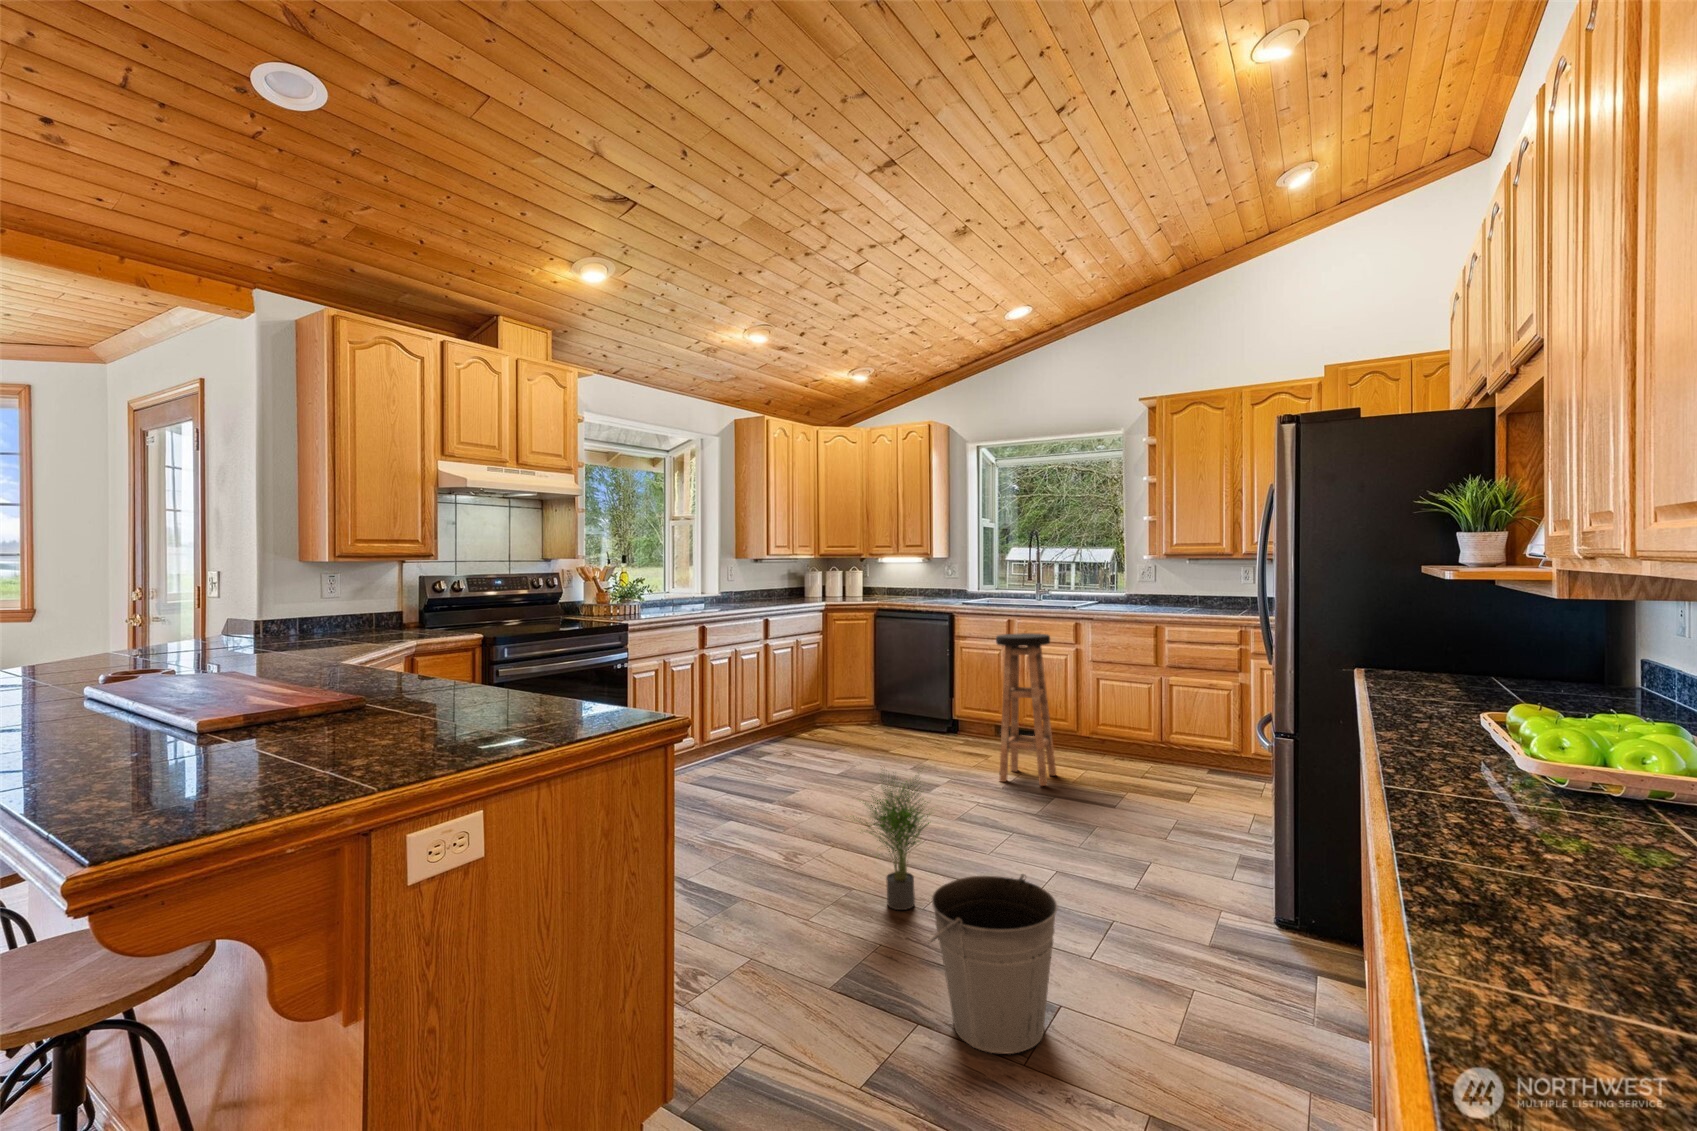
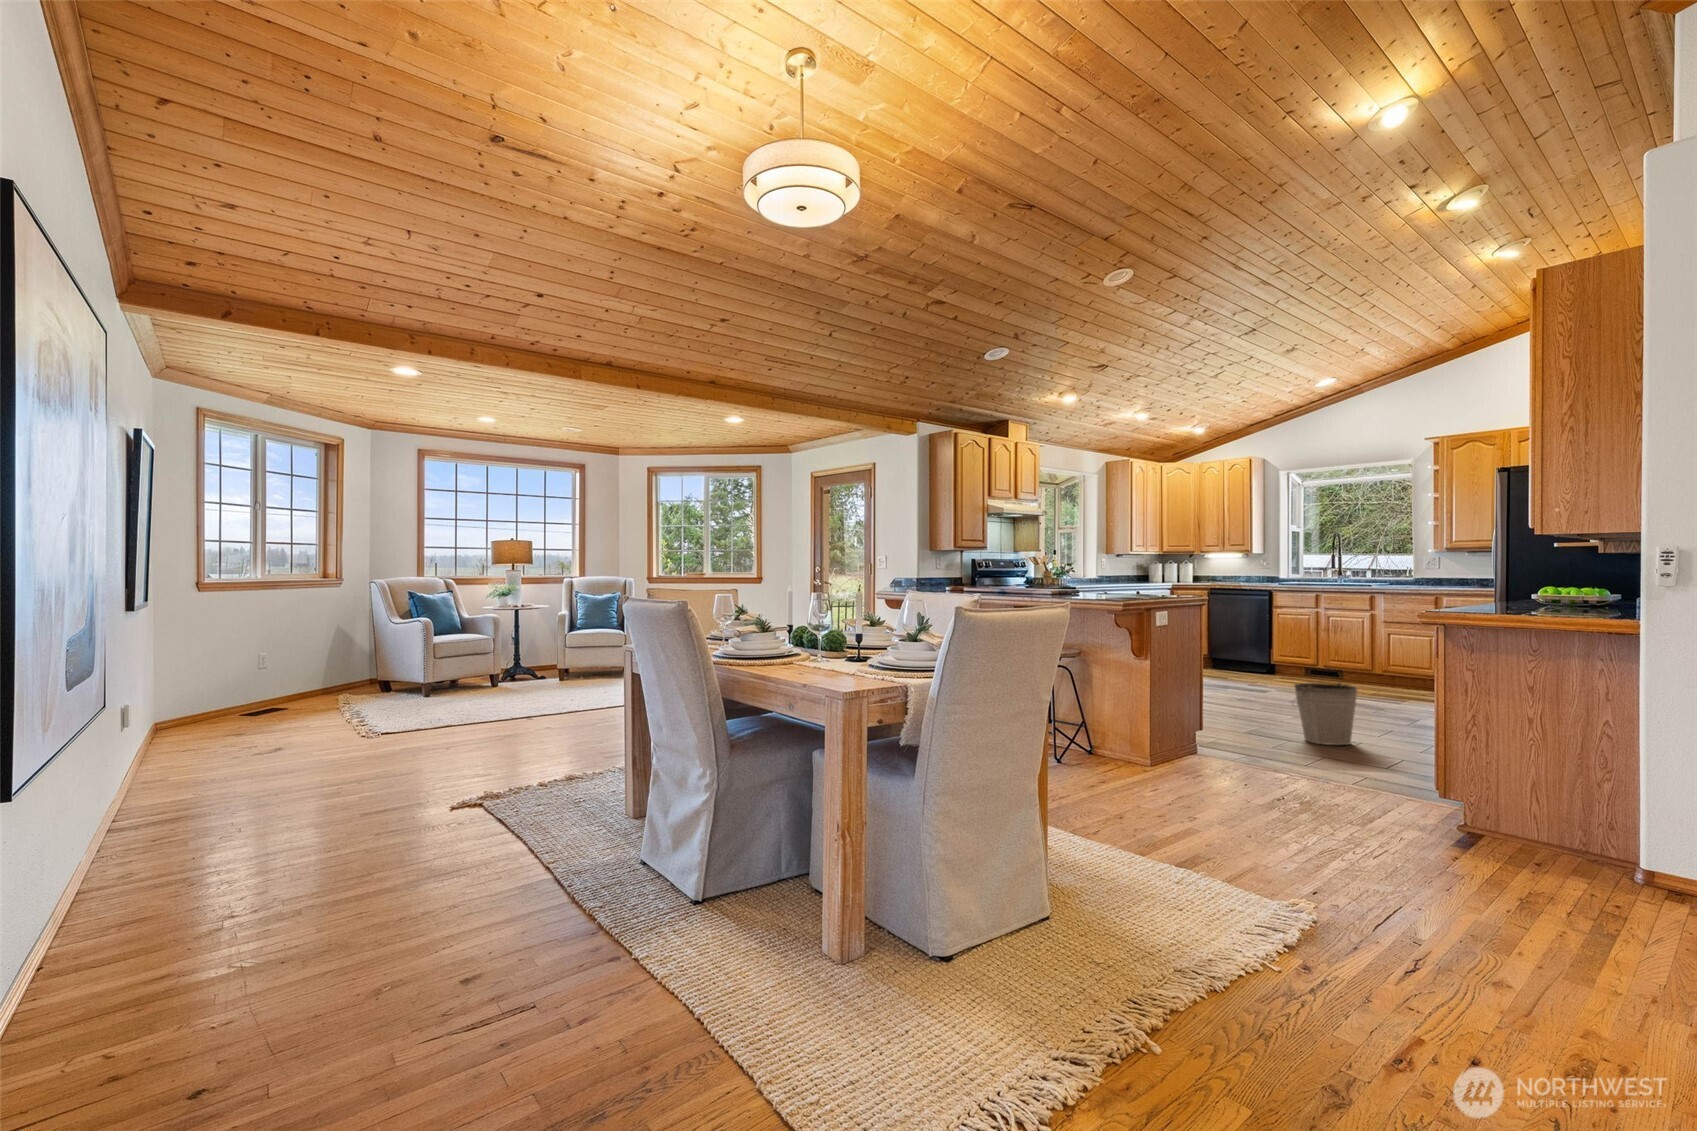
bar stool: present [996,633,1056,786] -> none [1310,599,1355,695]
potted plant: present [854,776,930,910] -> none [1230,647,1287,719]

